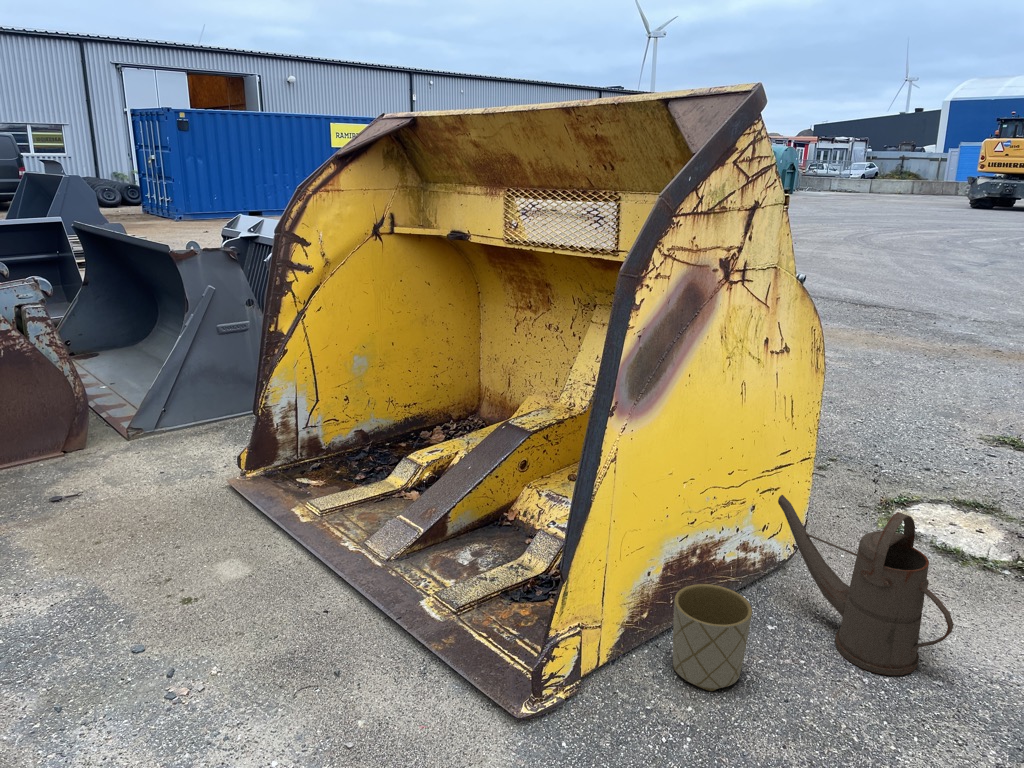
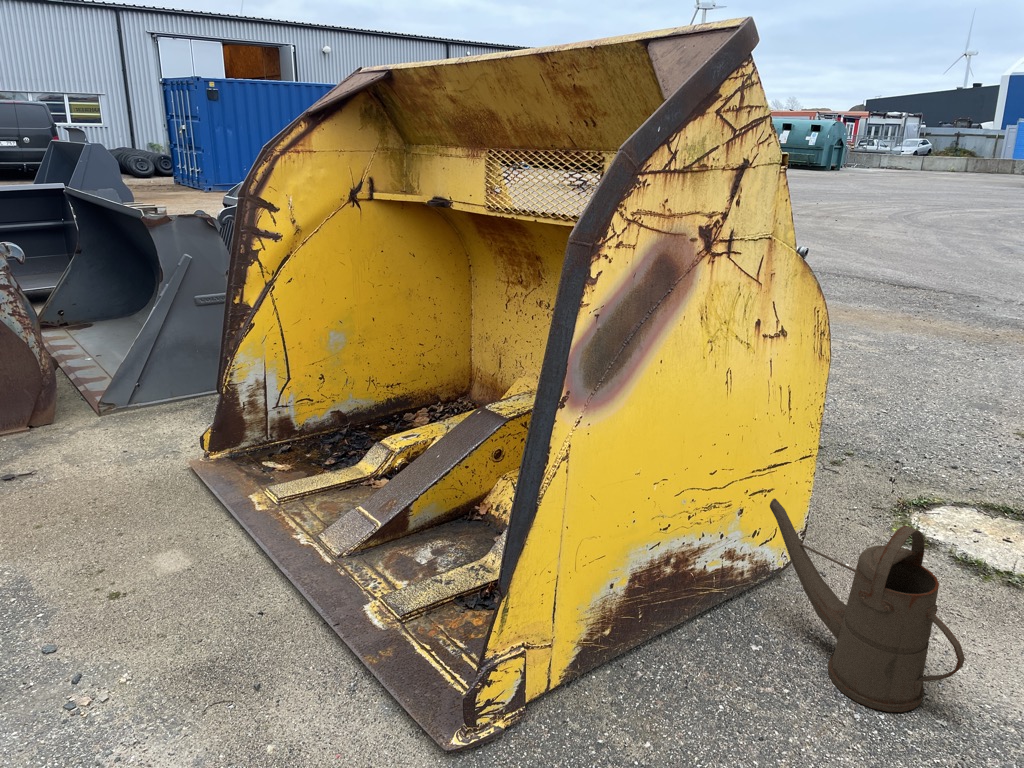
planter: present [673,584,752,691] -> none [638,599,727,723]

